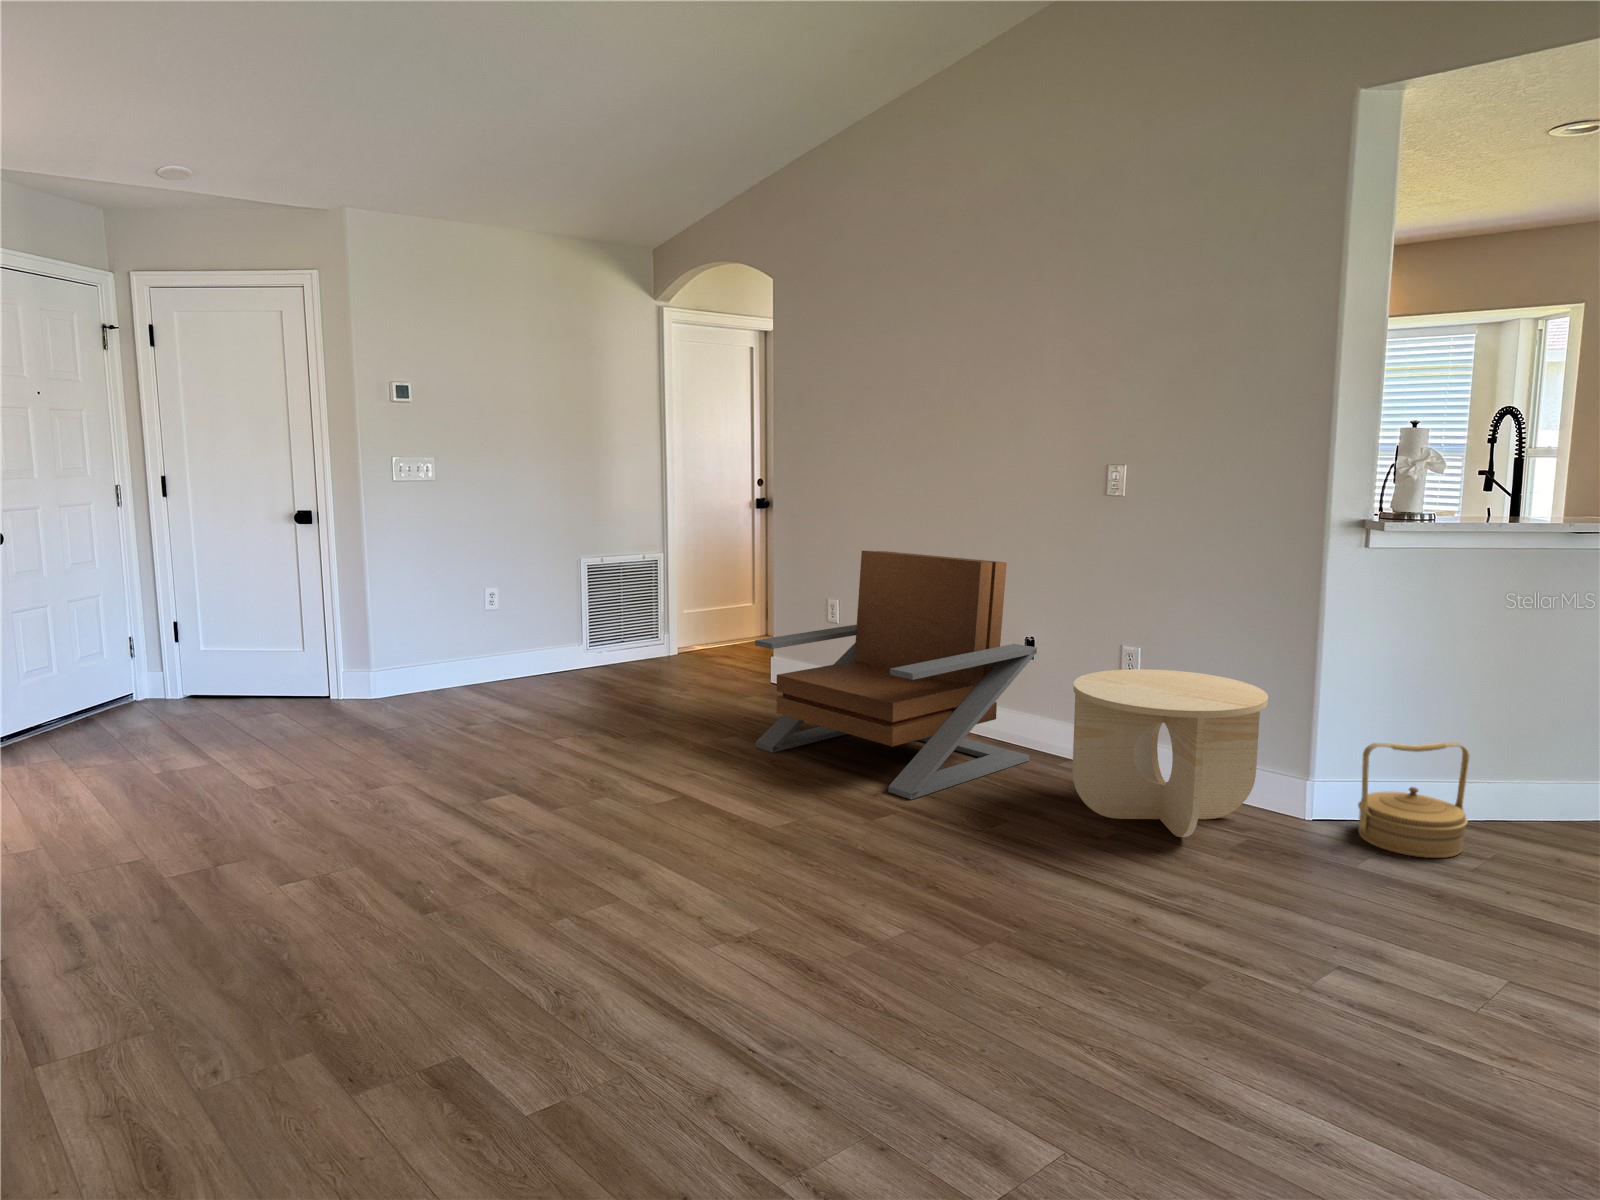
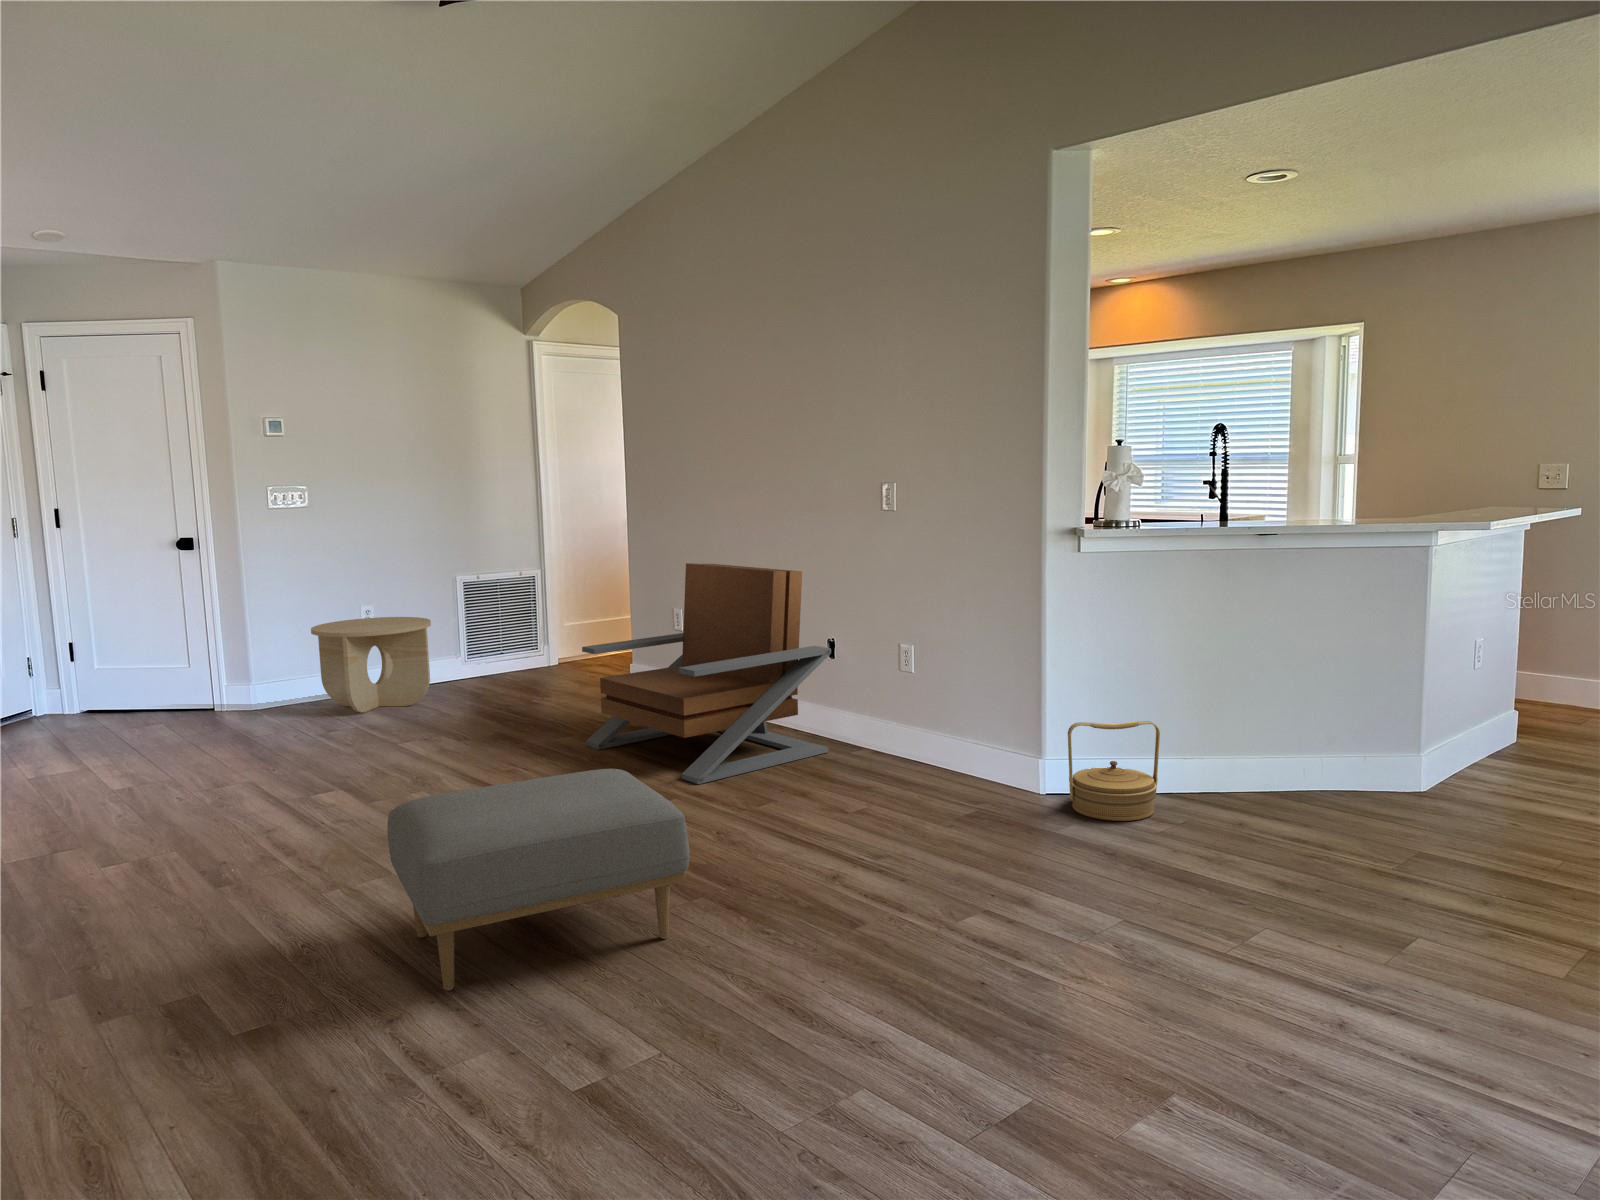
side table: present [1073,669,1268,837] -> present [311,617,431,712]
ottoman: none [662,805,1051,1110] -> present [387,769,690,990]

